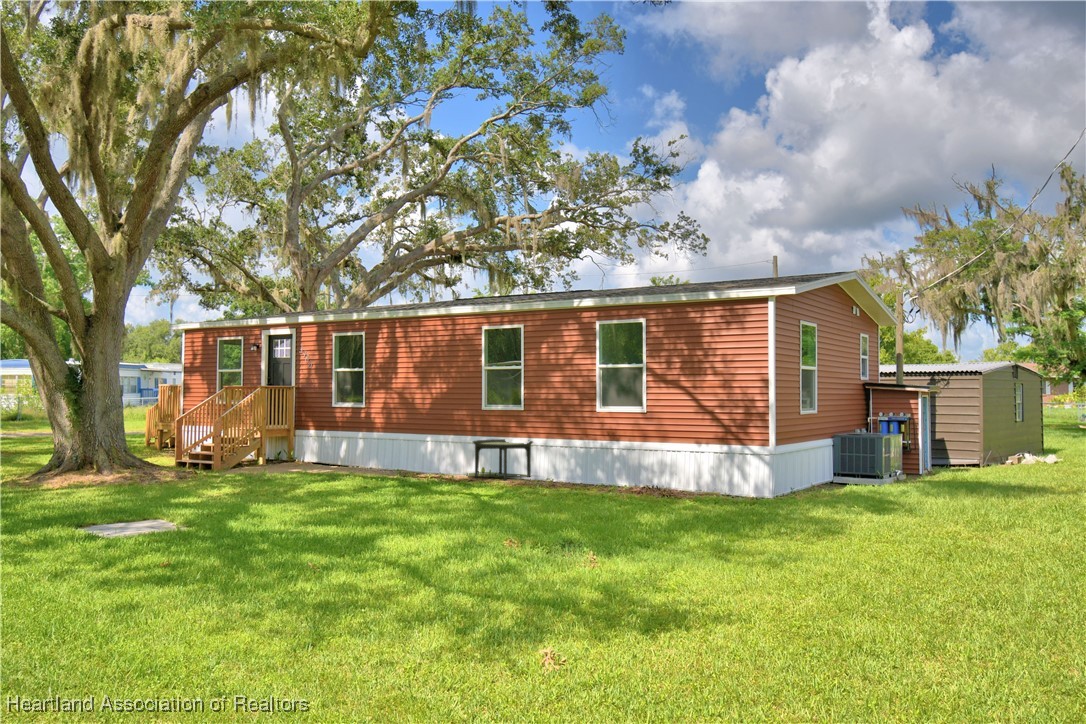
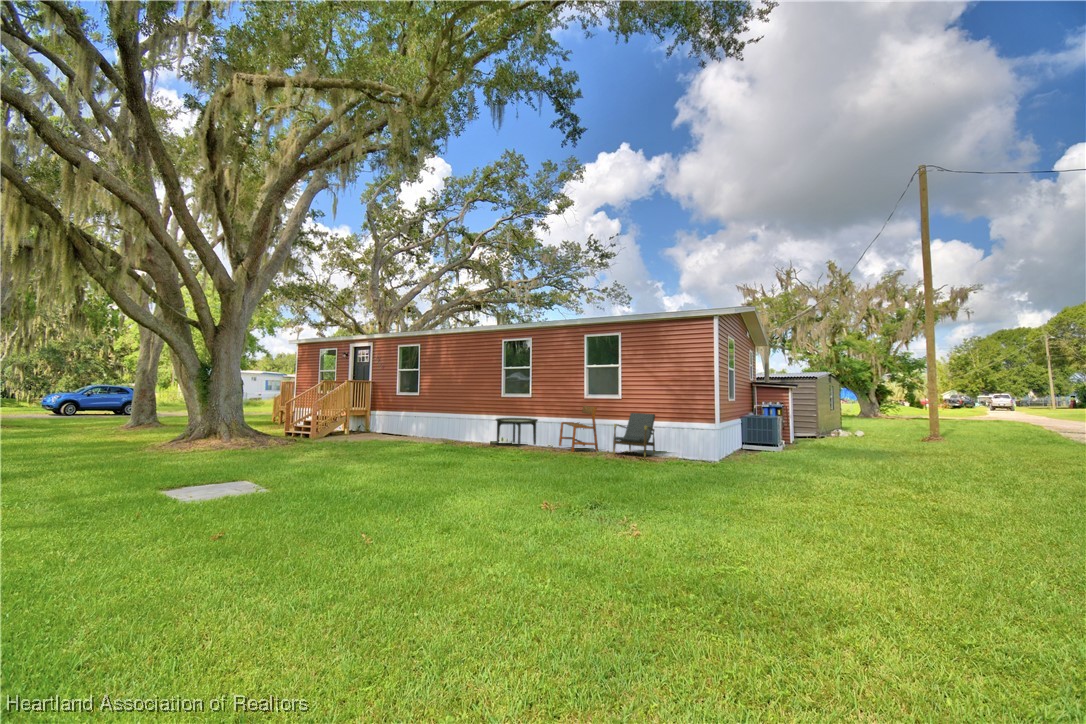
bench: none [562,420,612,486] -> present [559,406,598,452]
lounge chair: none [629,432,690,492] -> present [613,413,655,457]

